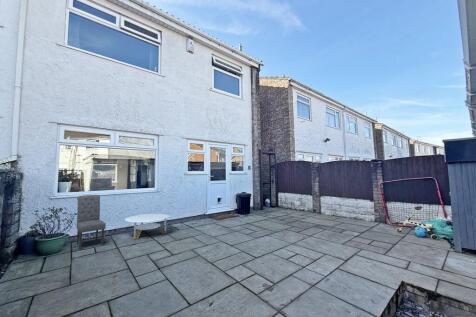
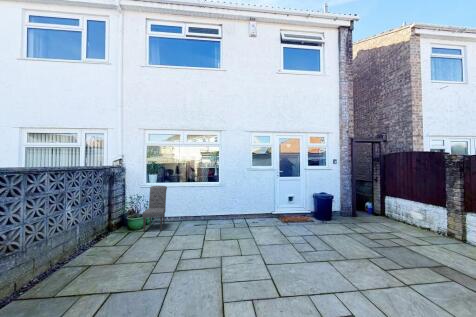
round table: present [125,214,169,240] -> none [182,207,222,231]

